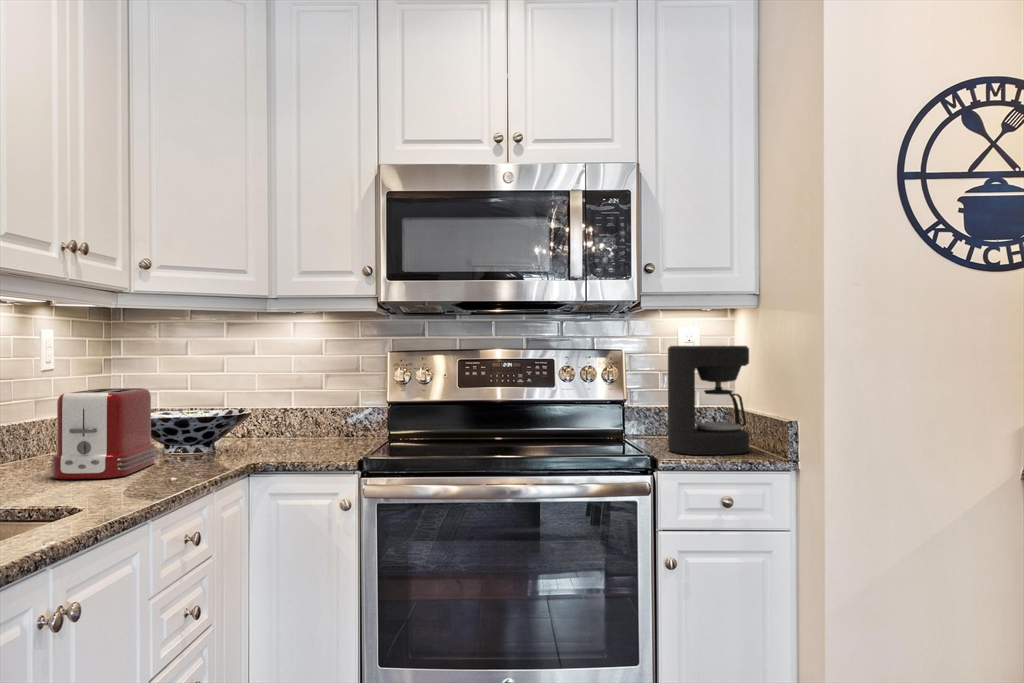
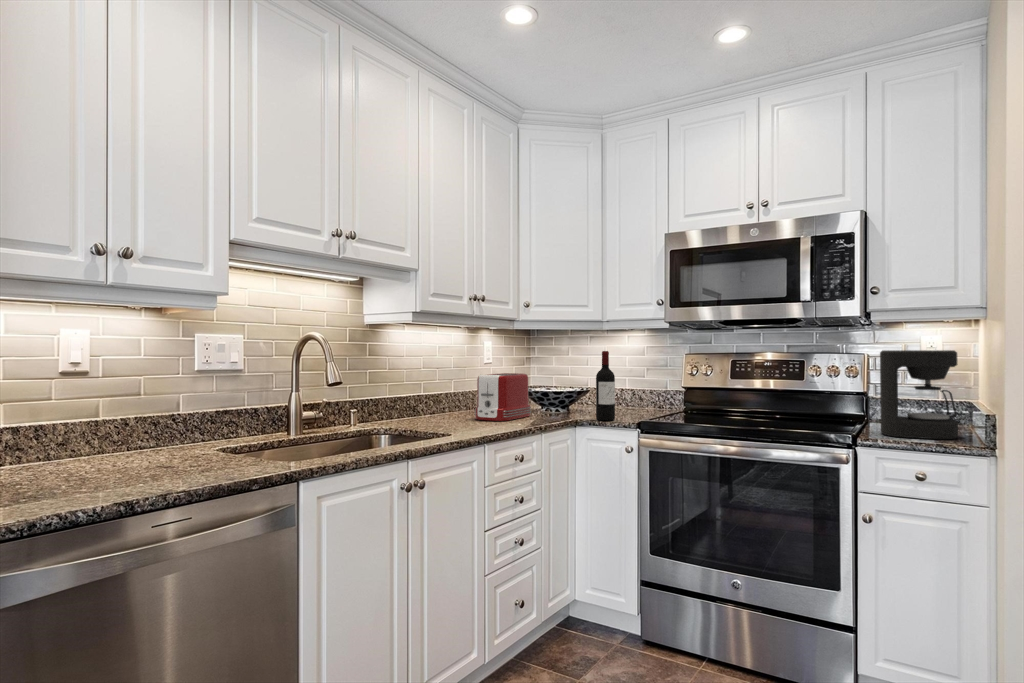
wine bottle: none [282,348,313,462] -> present [596,351,615,421]

